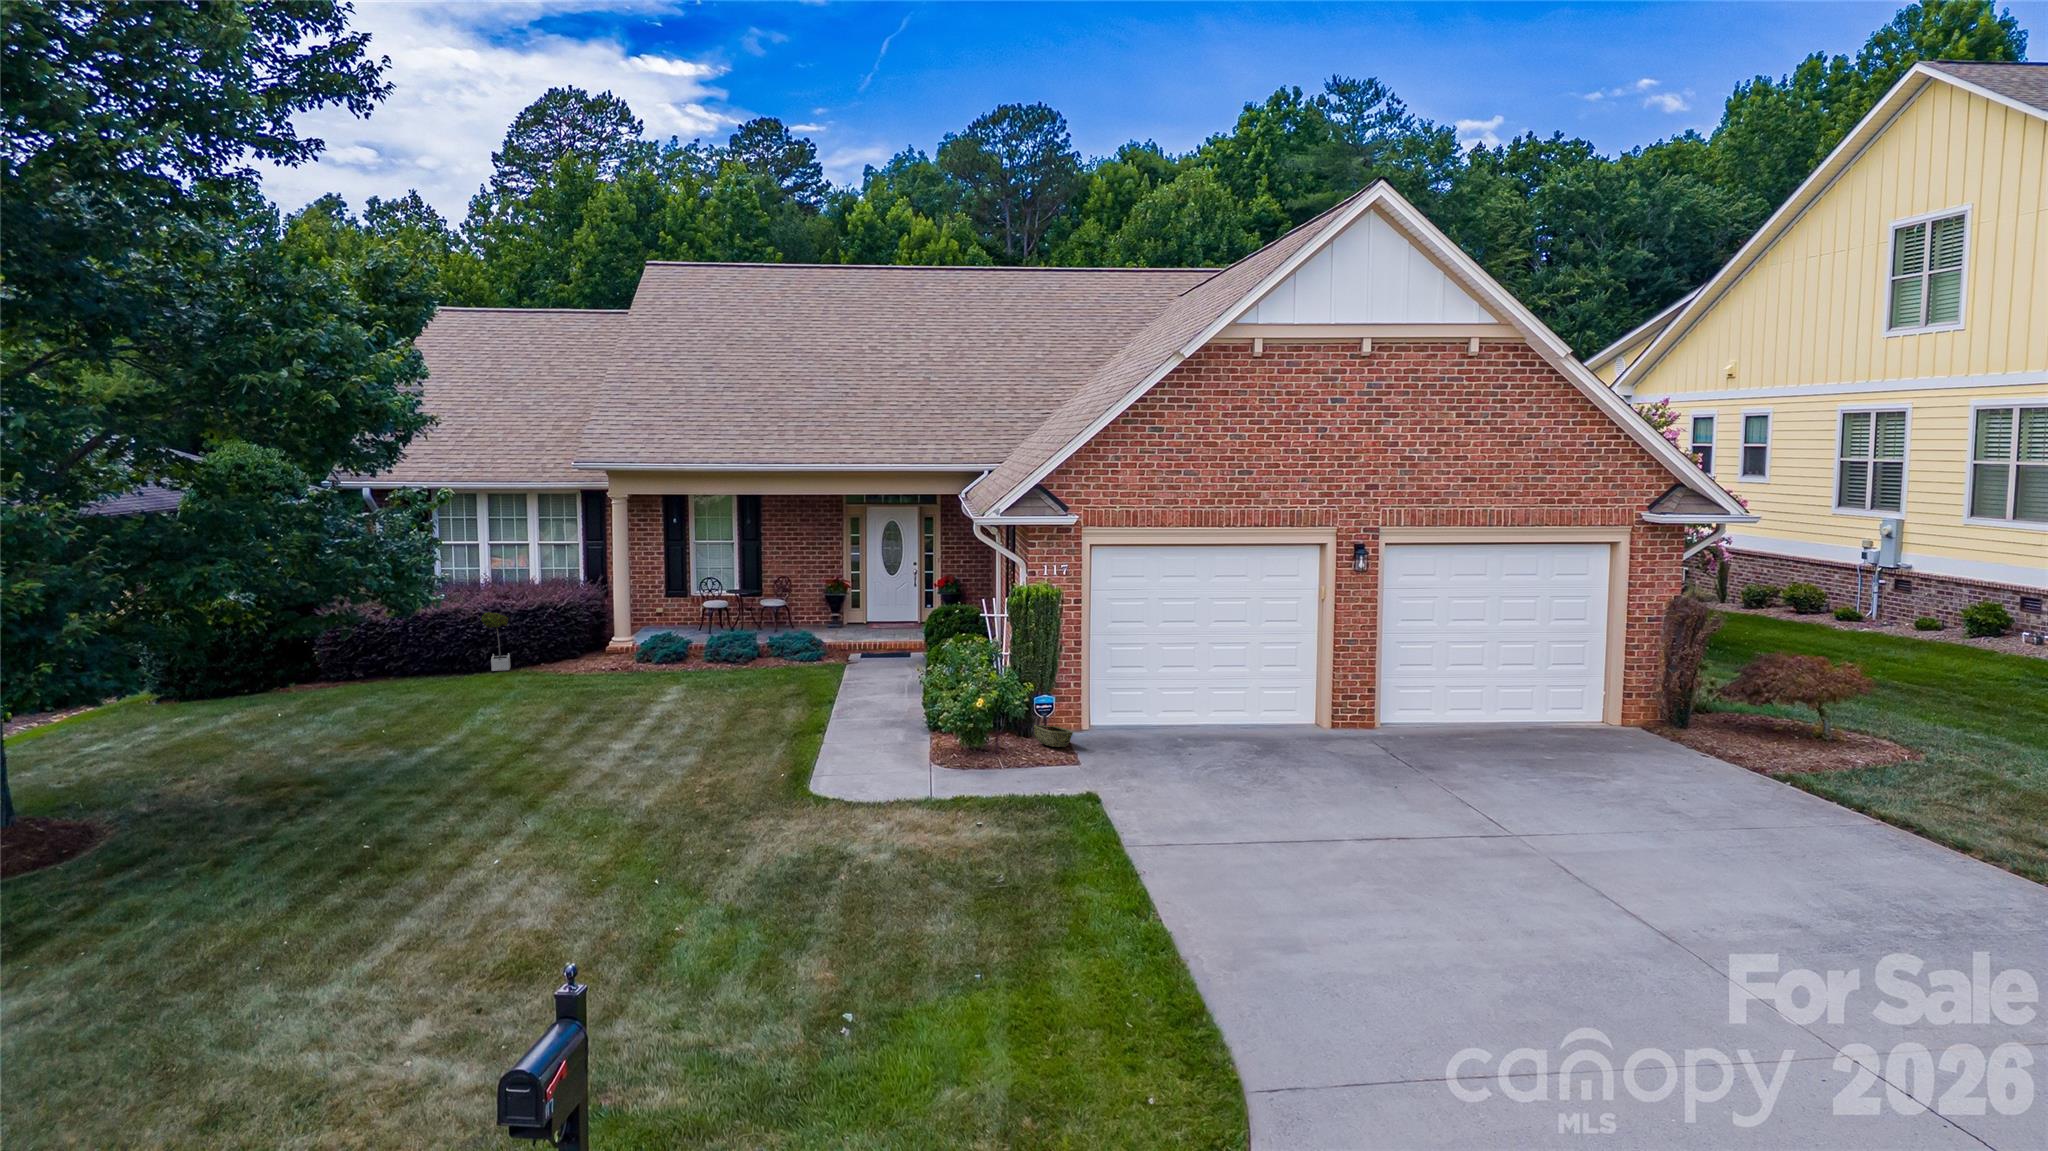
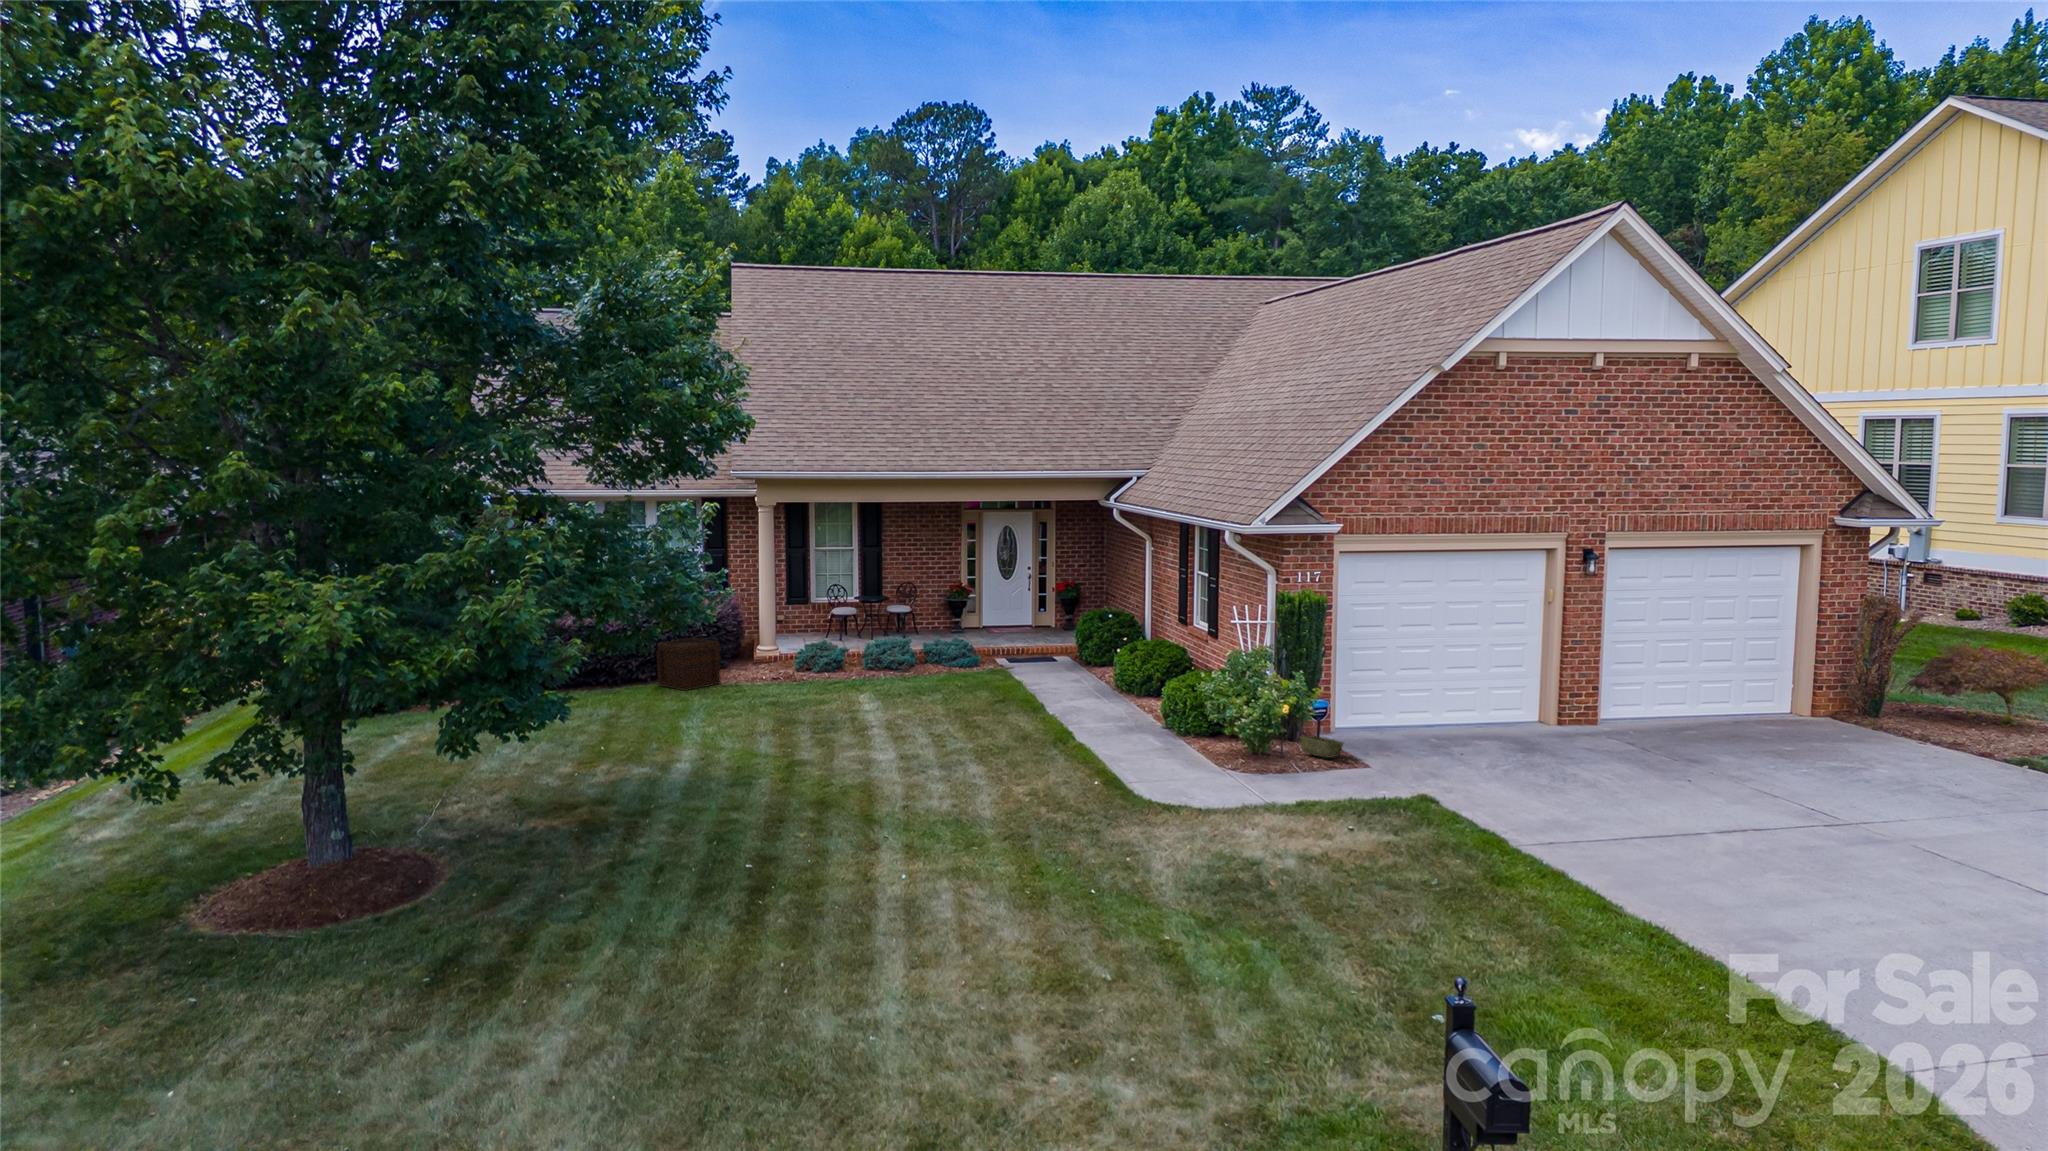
potted tree: present [481,612,511,671] -> none [617,630,646,693]
wooden crate: none [523,621,583,671] -> present [656,638,721,691]

